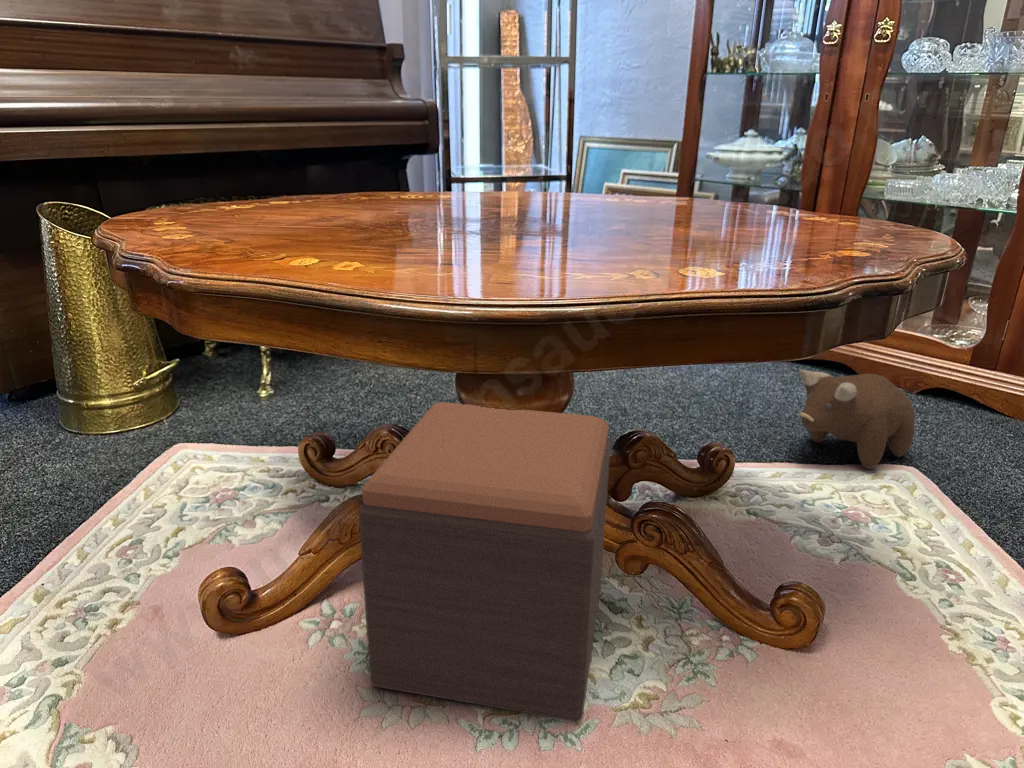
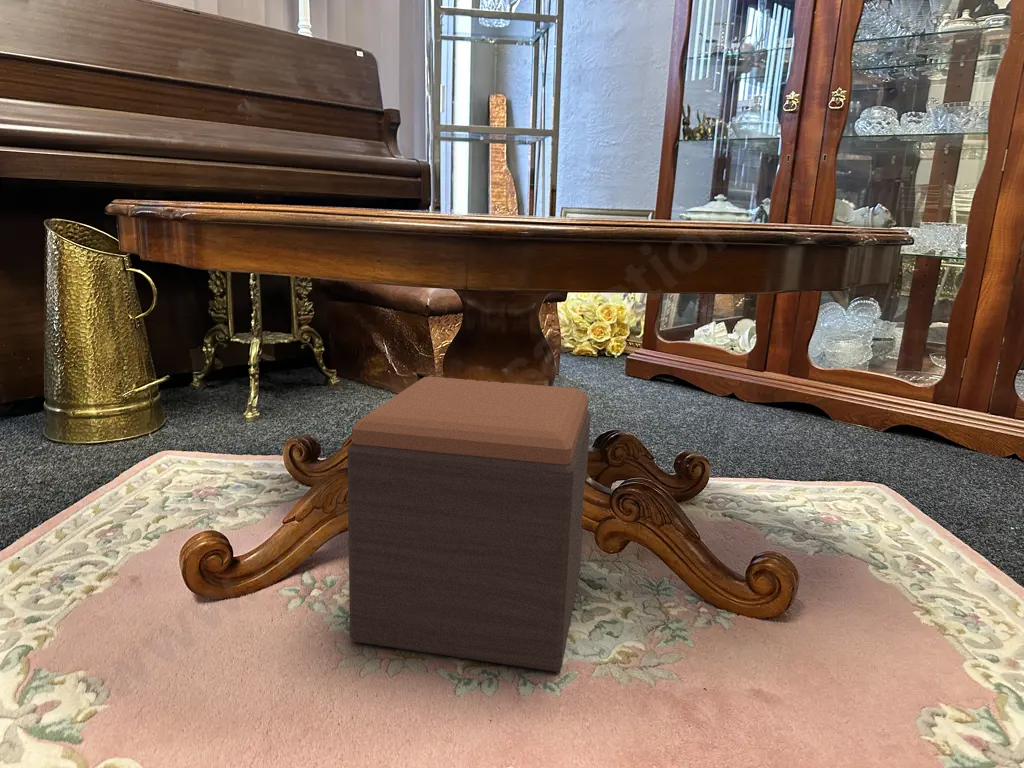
plush toy: present [800,370,915,469] -> none [772,388,884,485]

